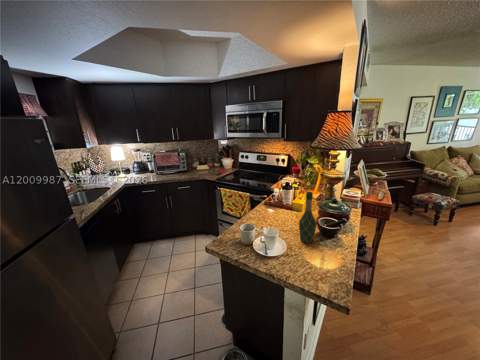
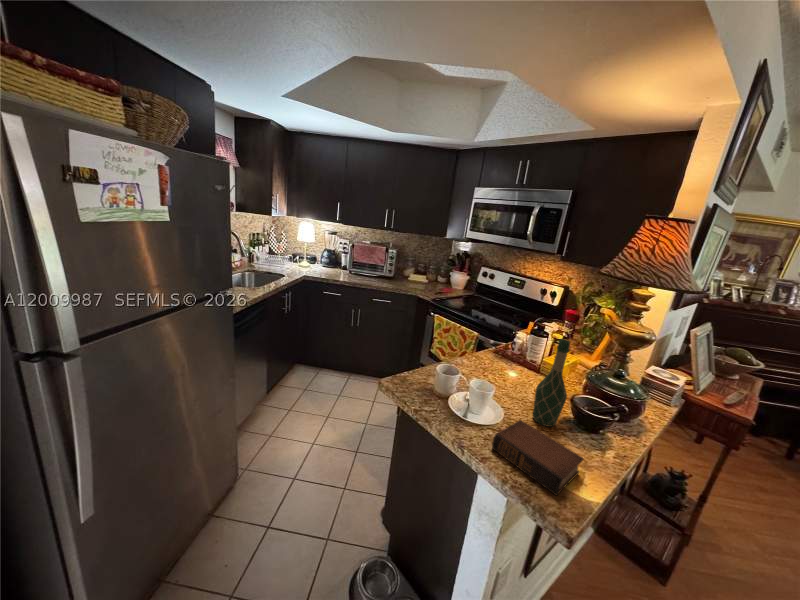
book: none [288,246,338,286] -> present [492,420,584,495]

